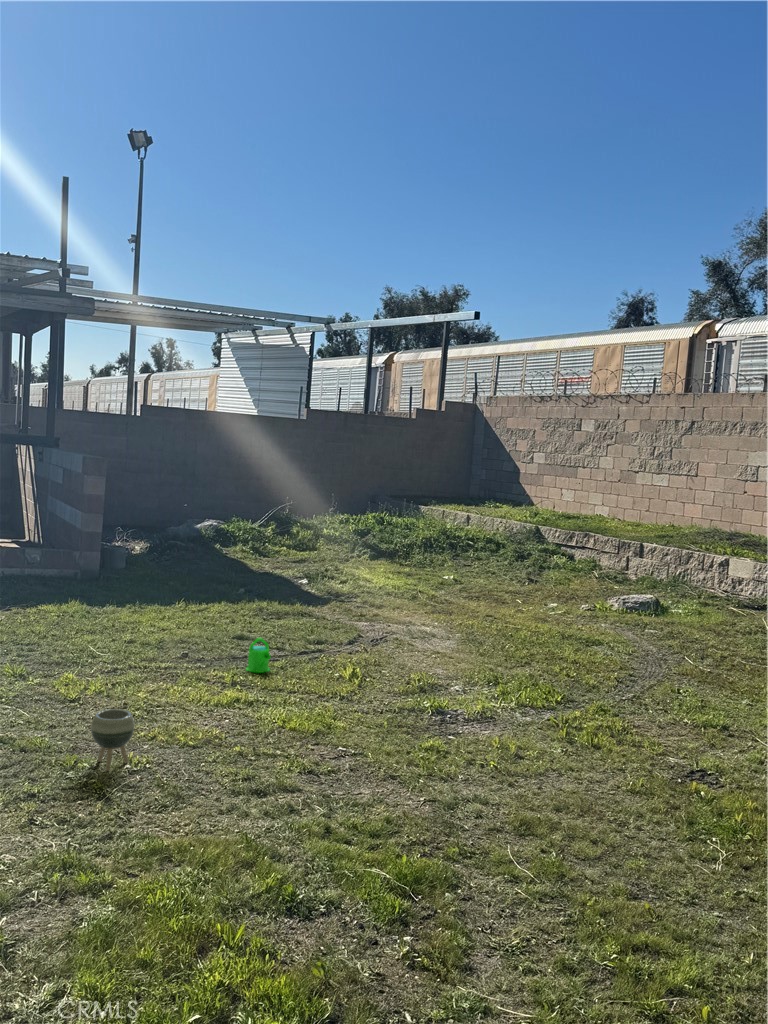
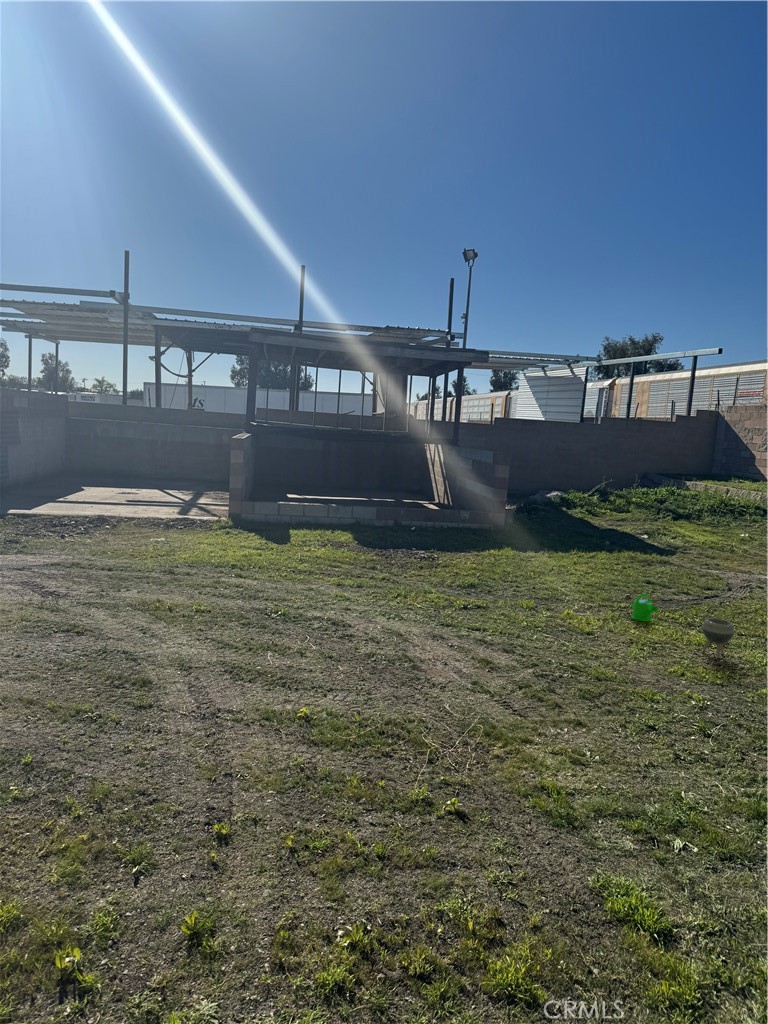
watering can: present [246,638,271,673] -> present [631,593,658,622]

